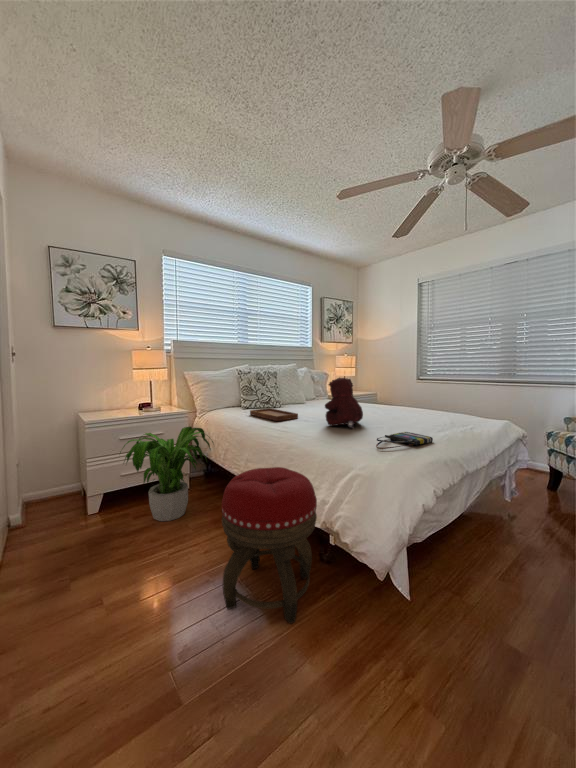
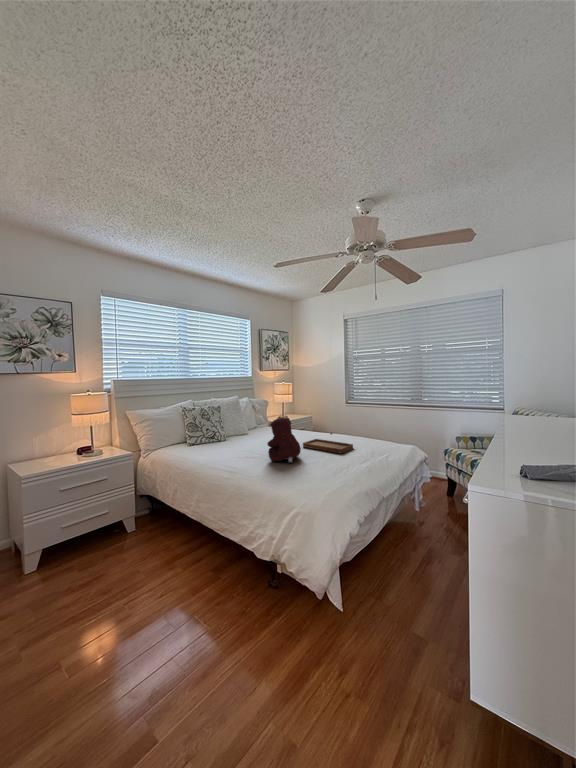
tray: present [250,400,298,421] -> present [303,432,353,454]
potted plant: present [120,427,213,521] -> none [60,469,165,571]
tote bag: present [376,432,433,449] -> none [312,466,357,487]
footstool: present [222,467,317,624] -> none [178,511,265,655]

